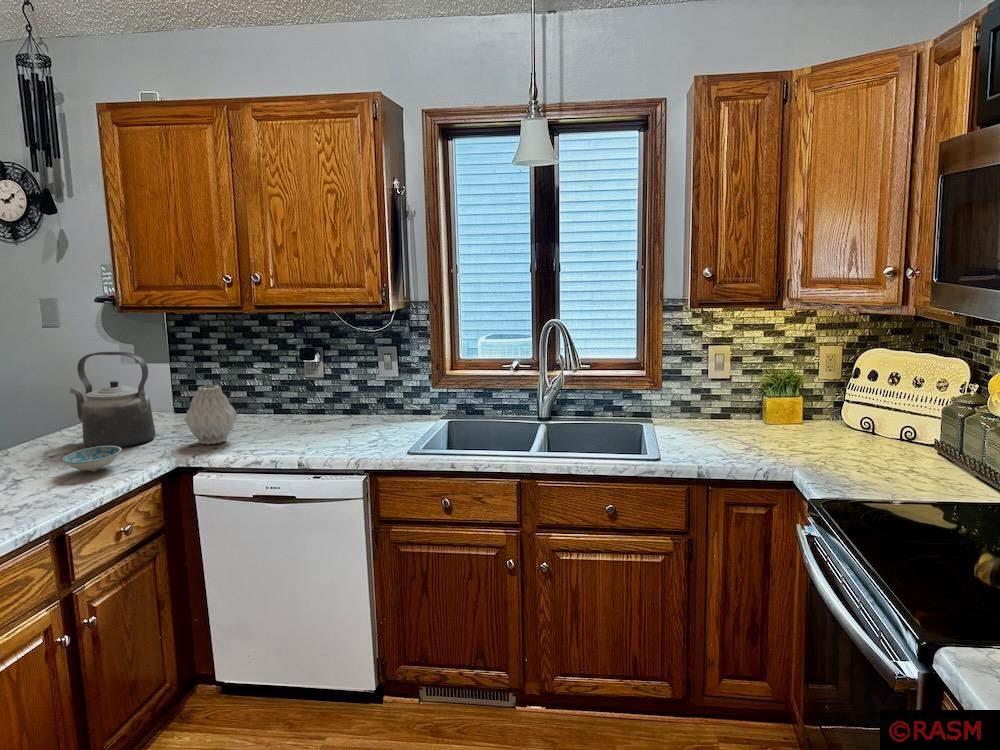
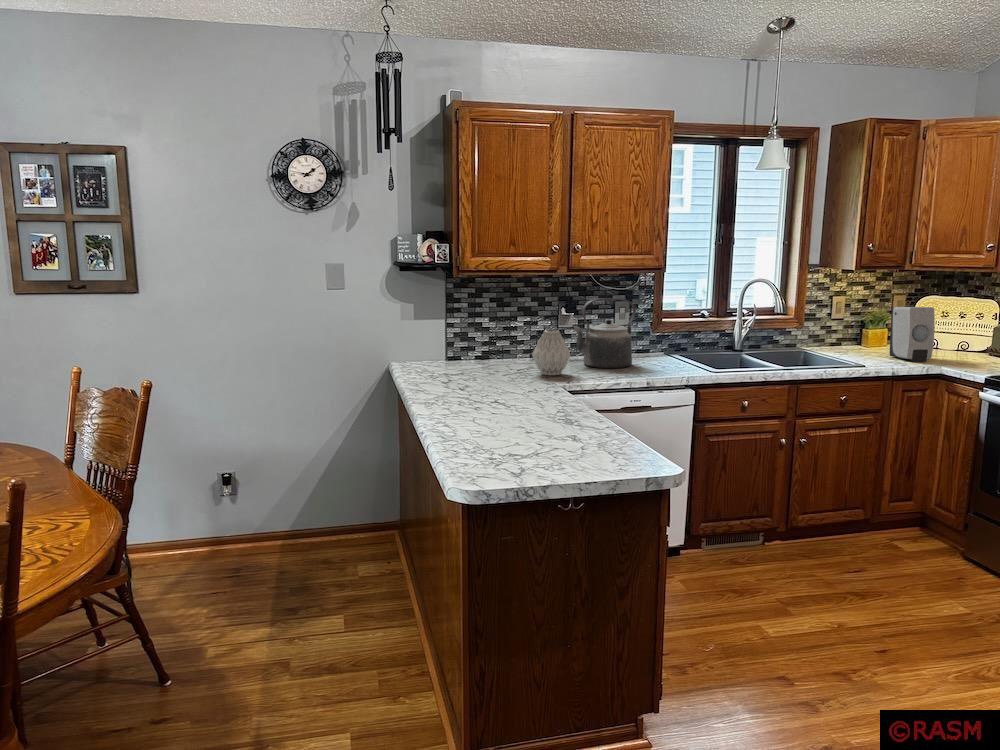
kettle: present [70,352,156,448] -> present [573,298,636,368]
soap dispenser: none [742,369,788,461] -> present [889,307,935,362]
ceramic bowl: present [62,446,122,471] -> none [511,375,550,393]

